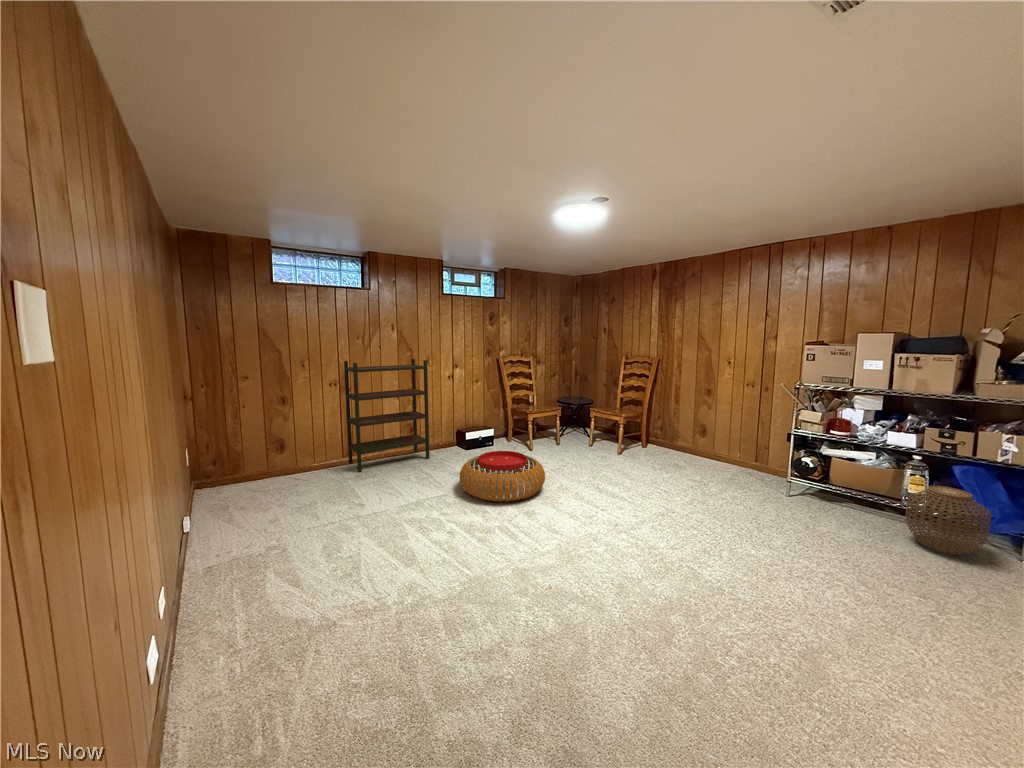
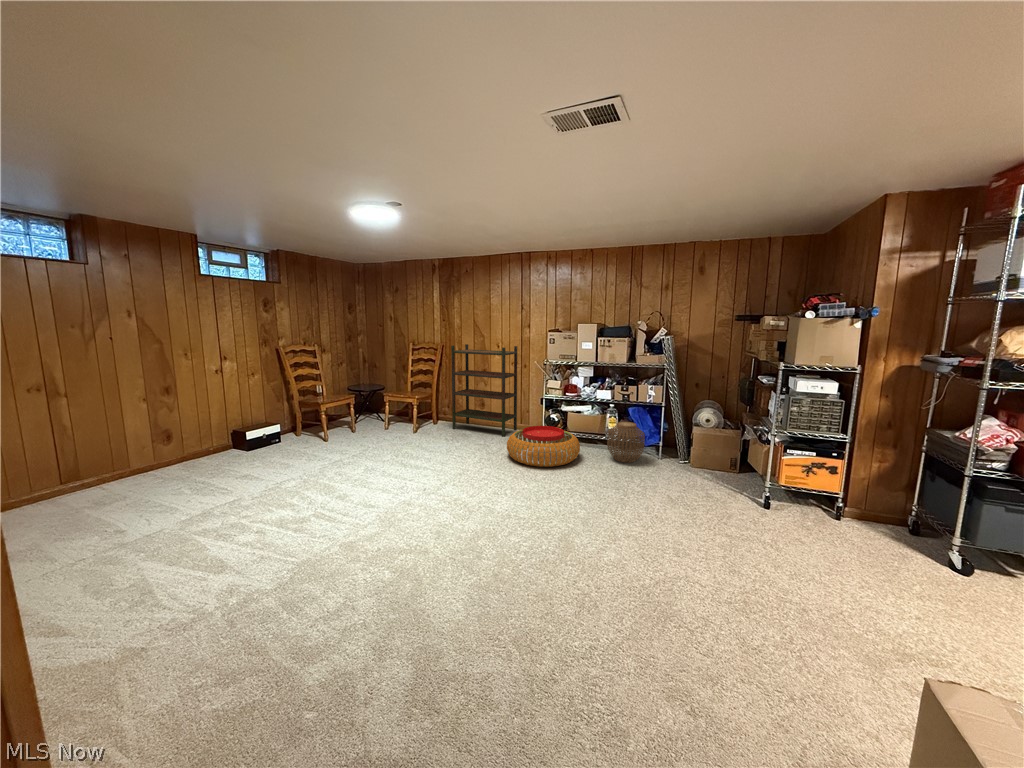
bookshelf: present [344,359,430,472] -> present [451,344,517,437]
pouf: present [460,451,545,502] -> present [507,426,580,467]

